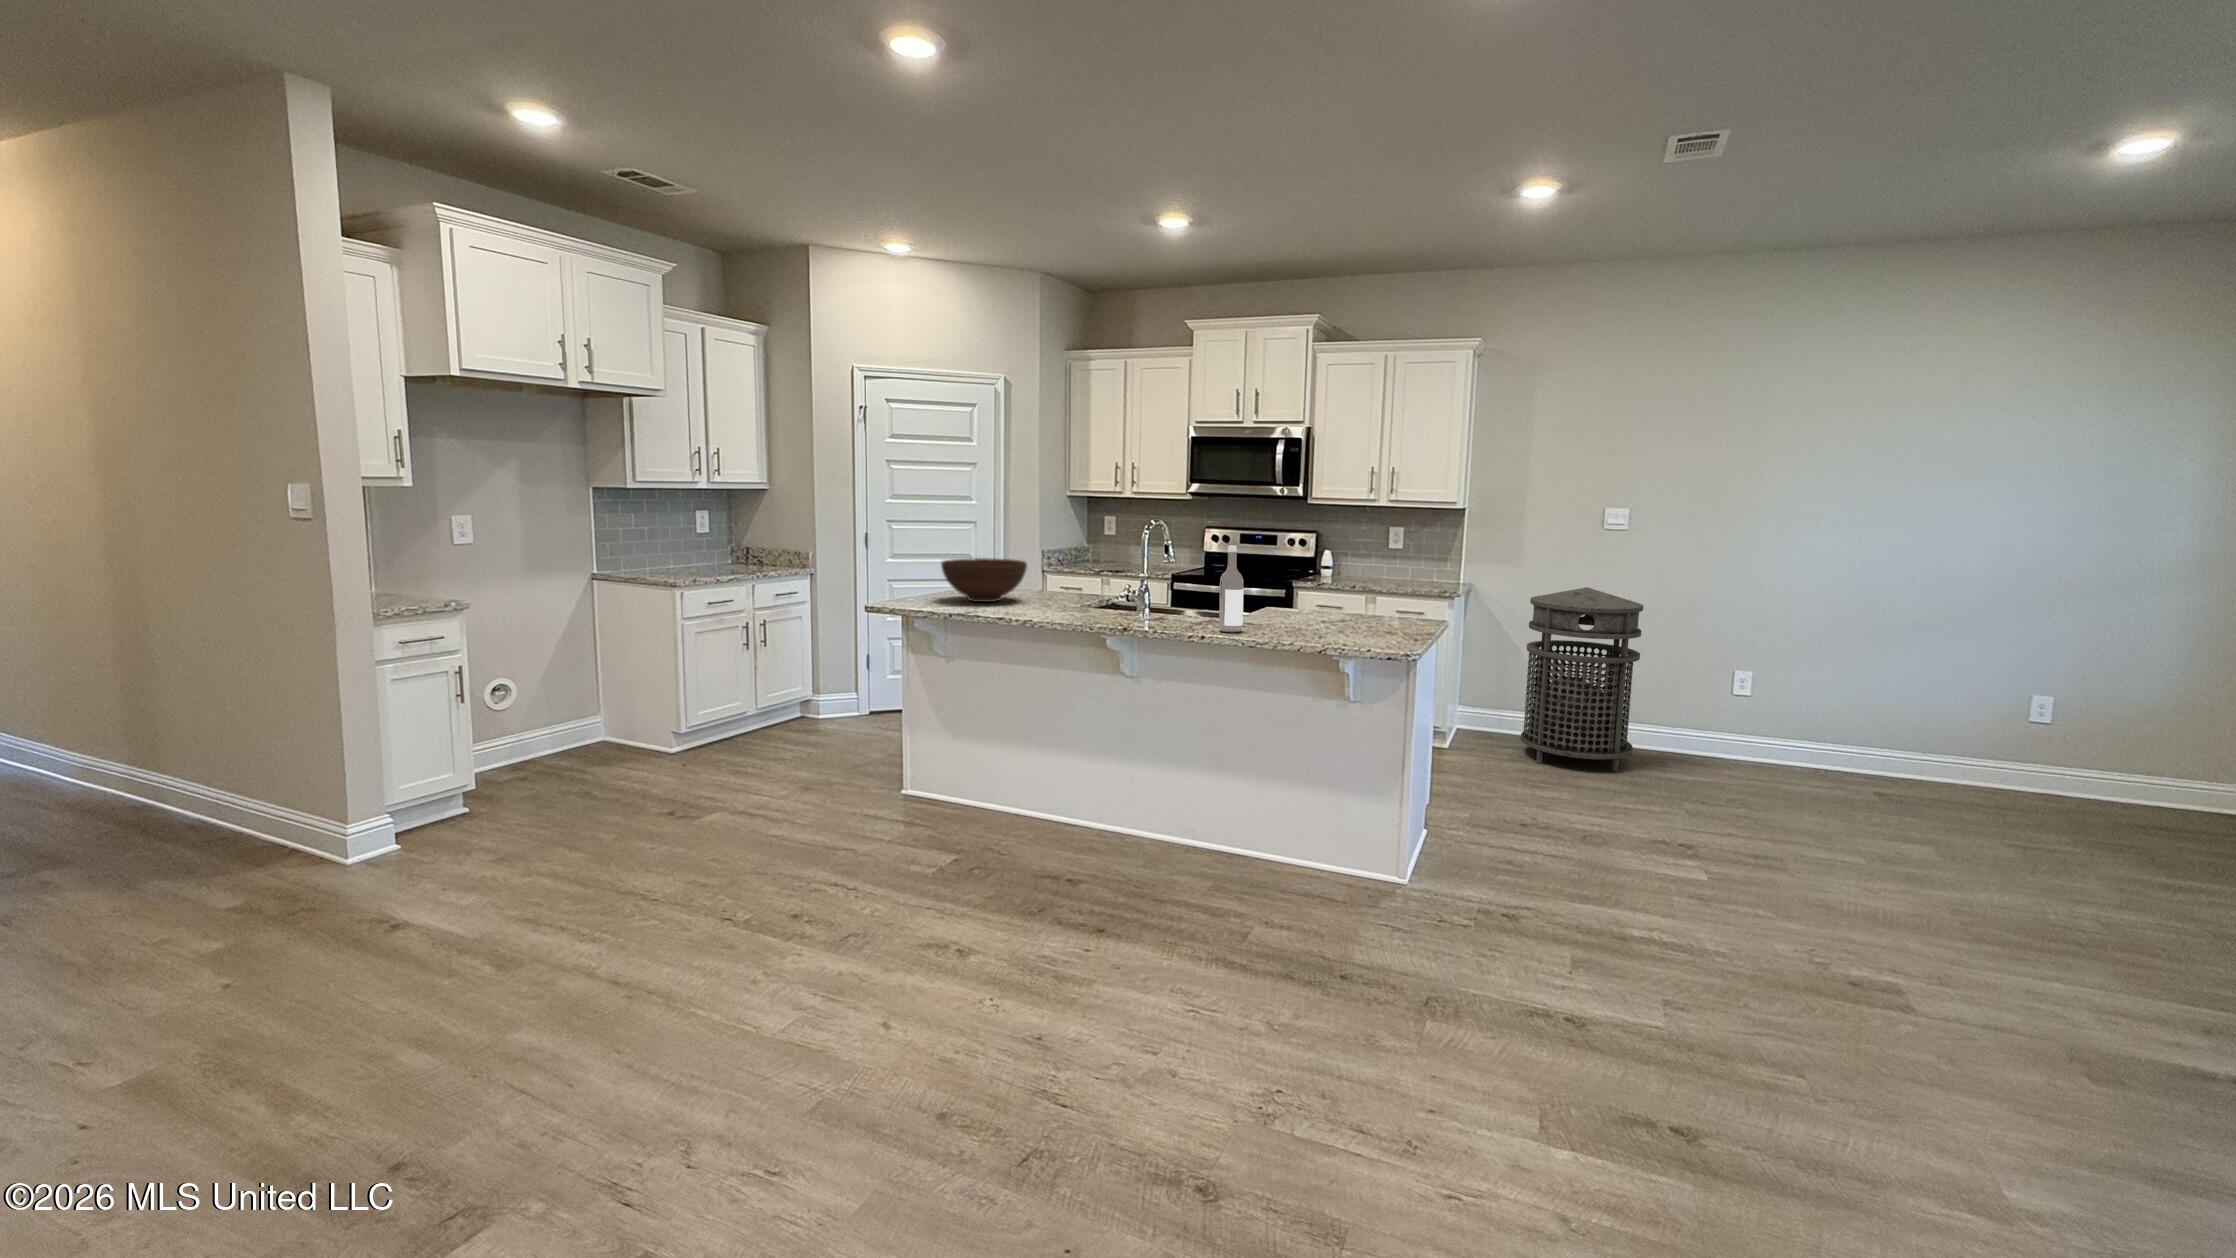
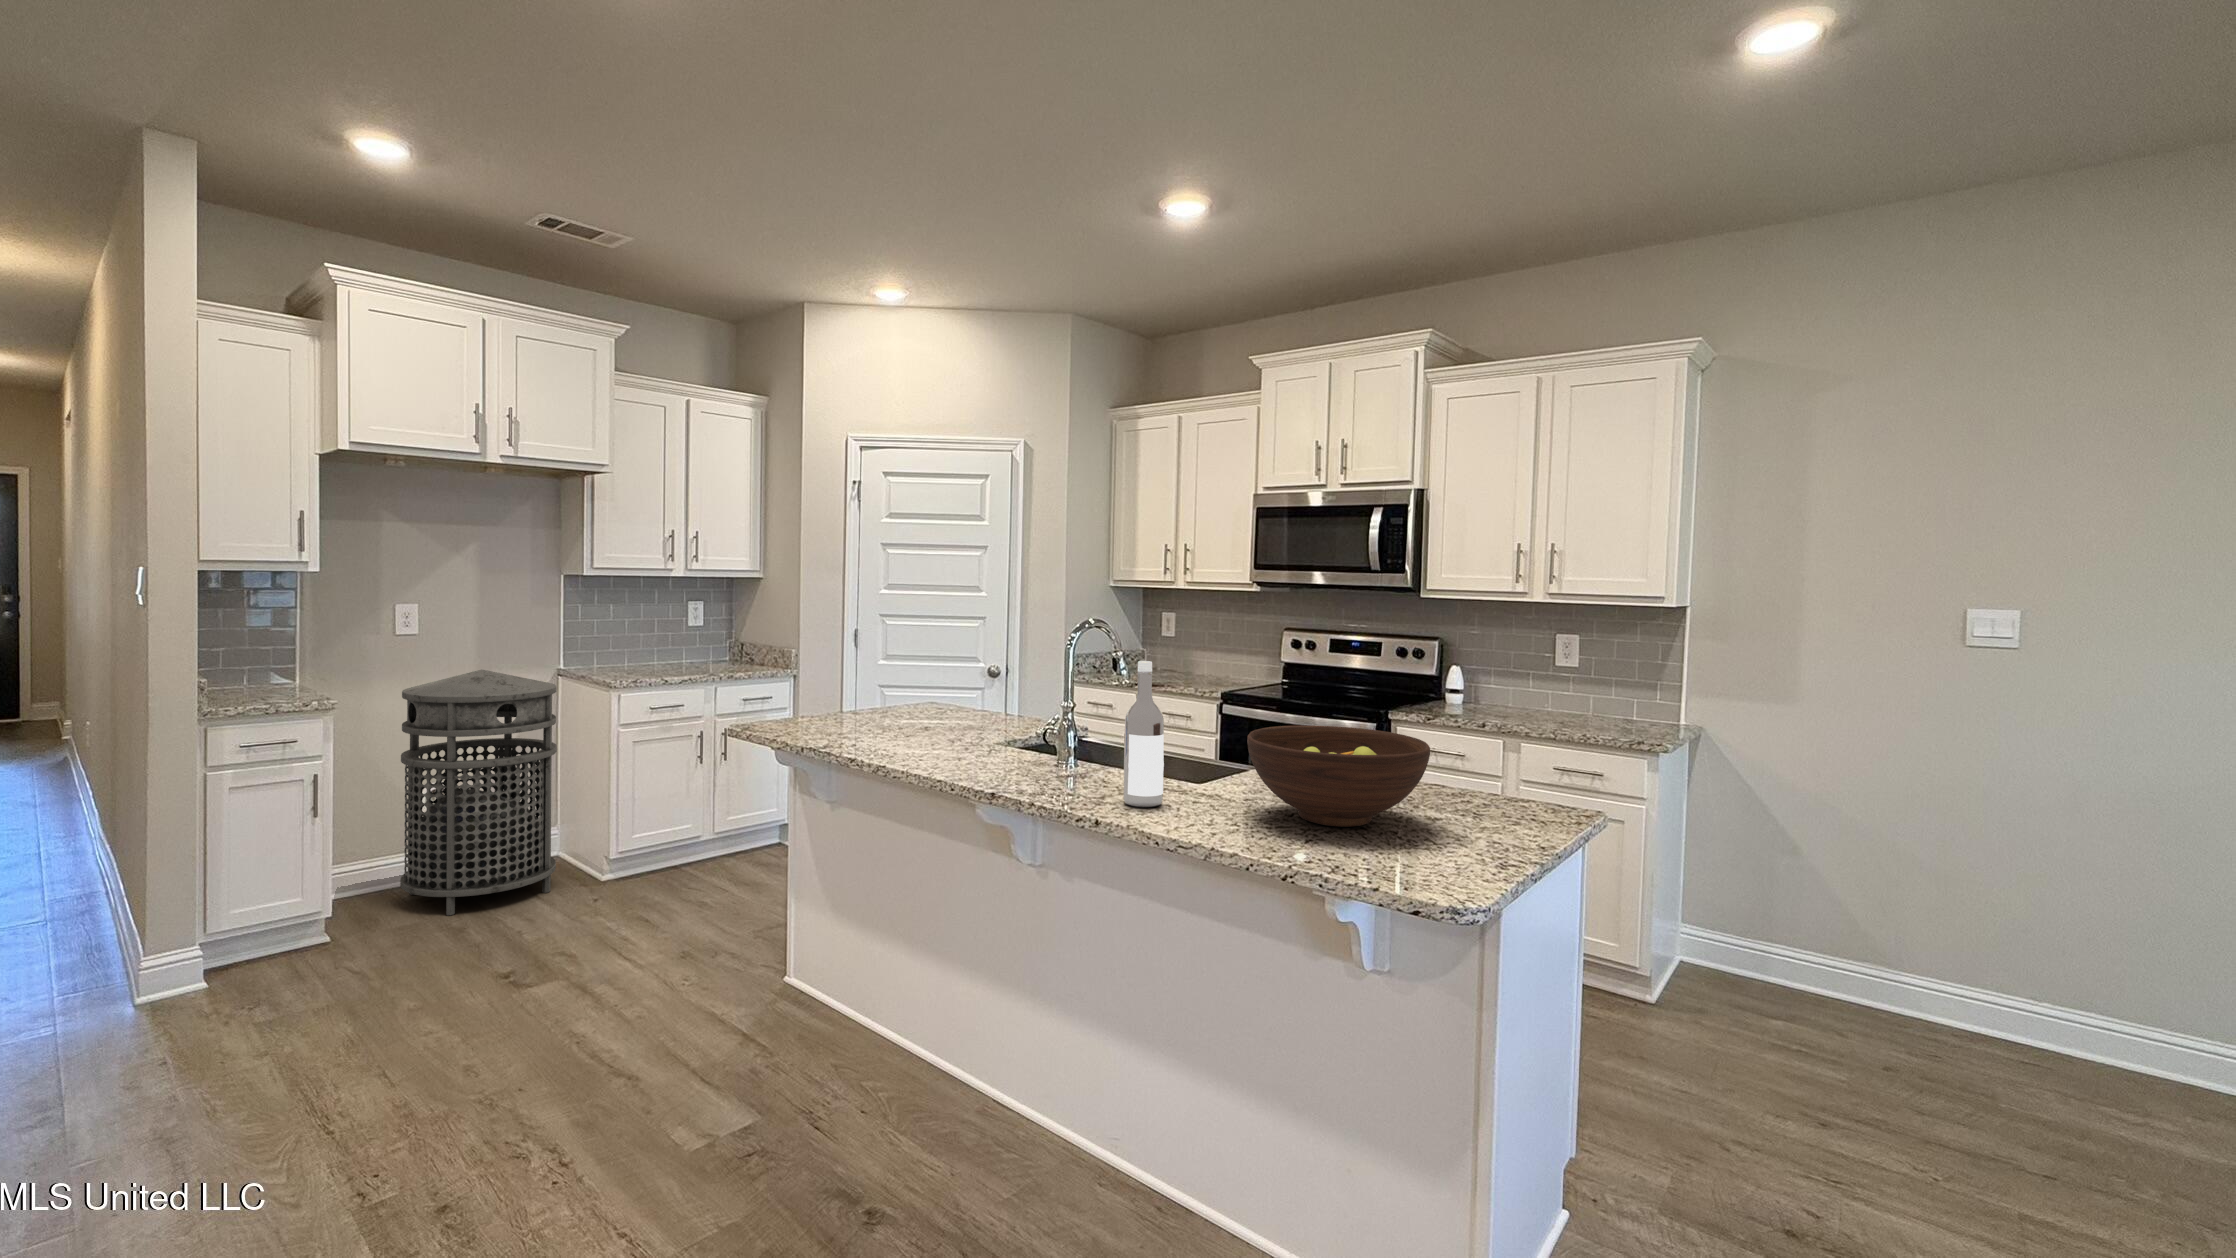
fruit bowl: present [941,558,1027,602] -> present [1247,725,1430,827]
trash can: present [1521,587,1643,772] -> present [400,669,557,915]

